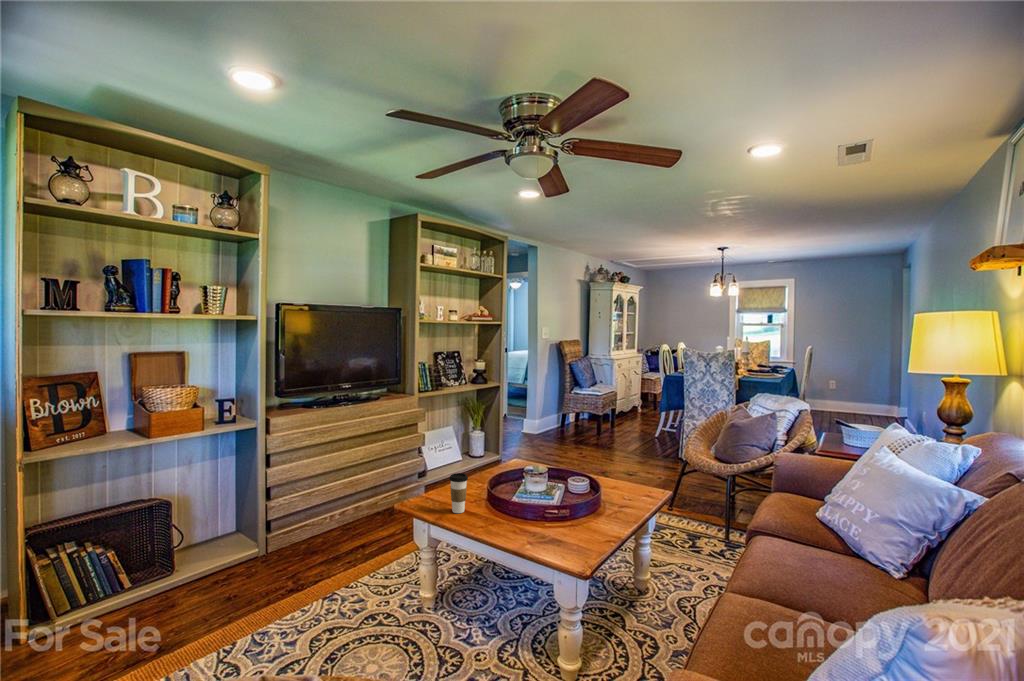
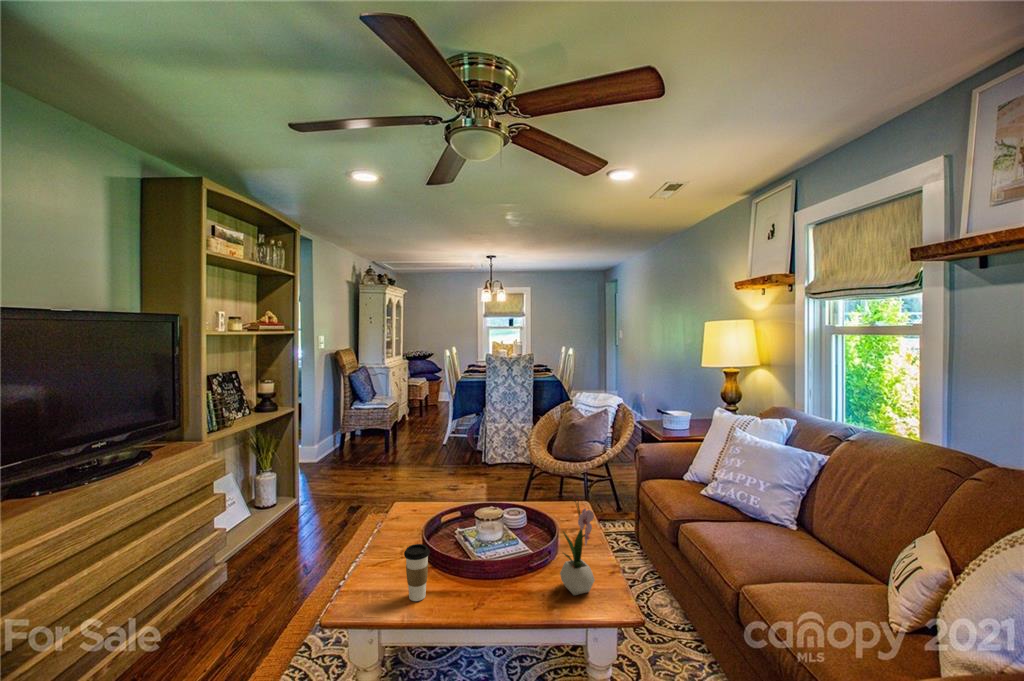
flower arrangement: none [554,455,586,546] -> present [560,494,595,595]

